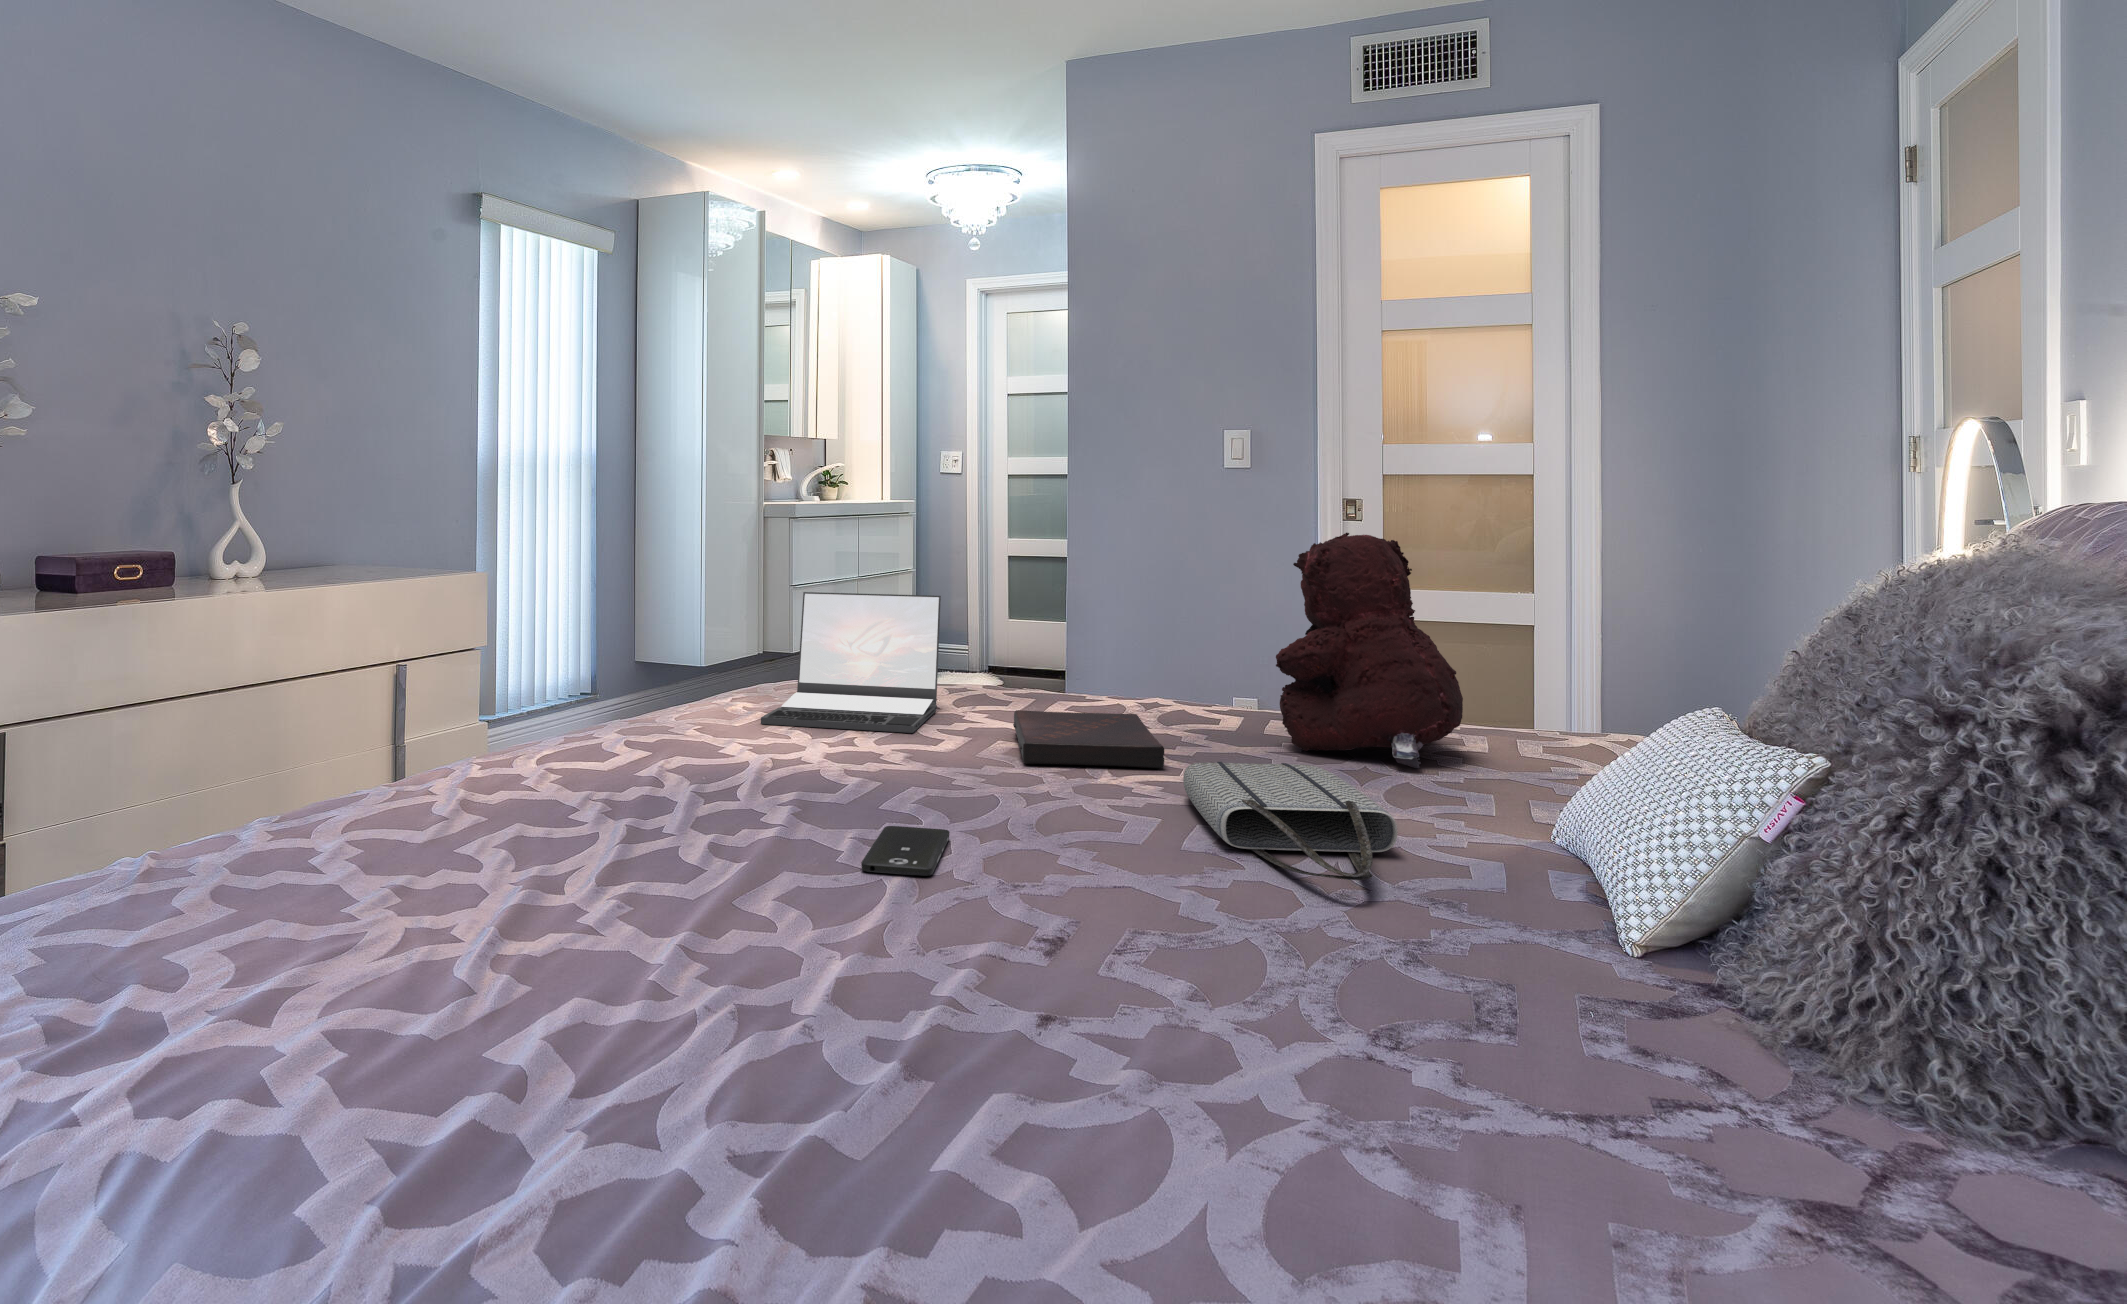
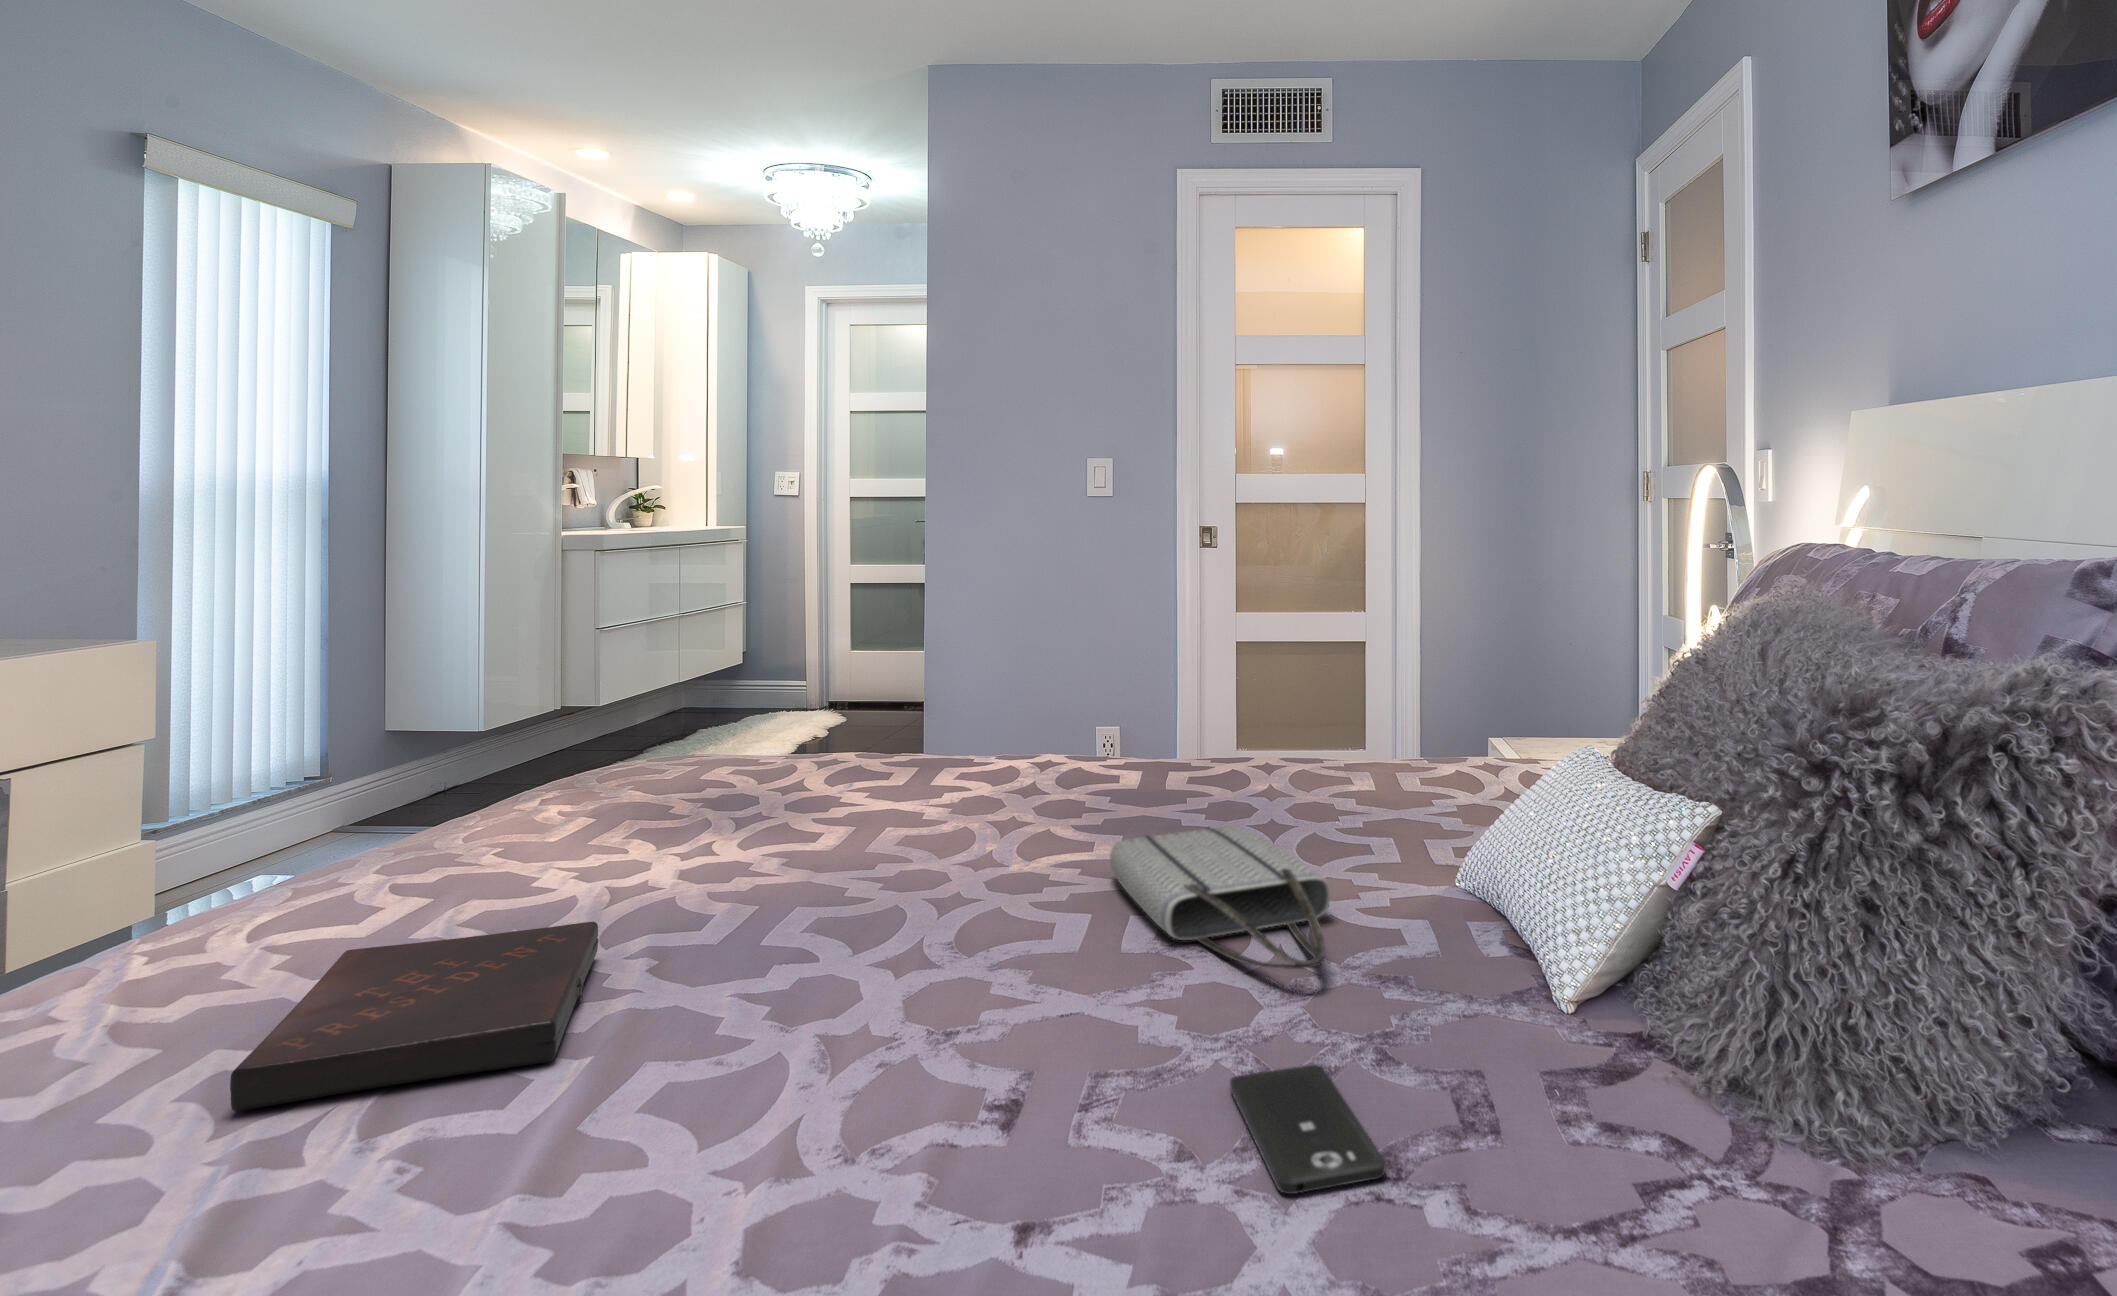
teddy bear: present [1276,533,1463,768] -> none [1182,579,1346,807]
laptop: present [761,592,941,733] -> none [563,661,811,847]
book: present [1013,710,1164,768] -> present [230,922,598,1111]
smartphone: present [861,826,950,876] -> present [1230,1065,1386,1194]

